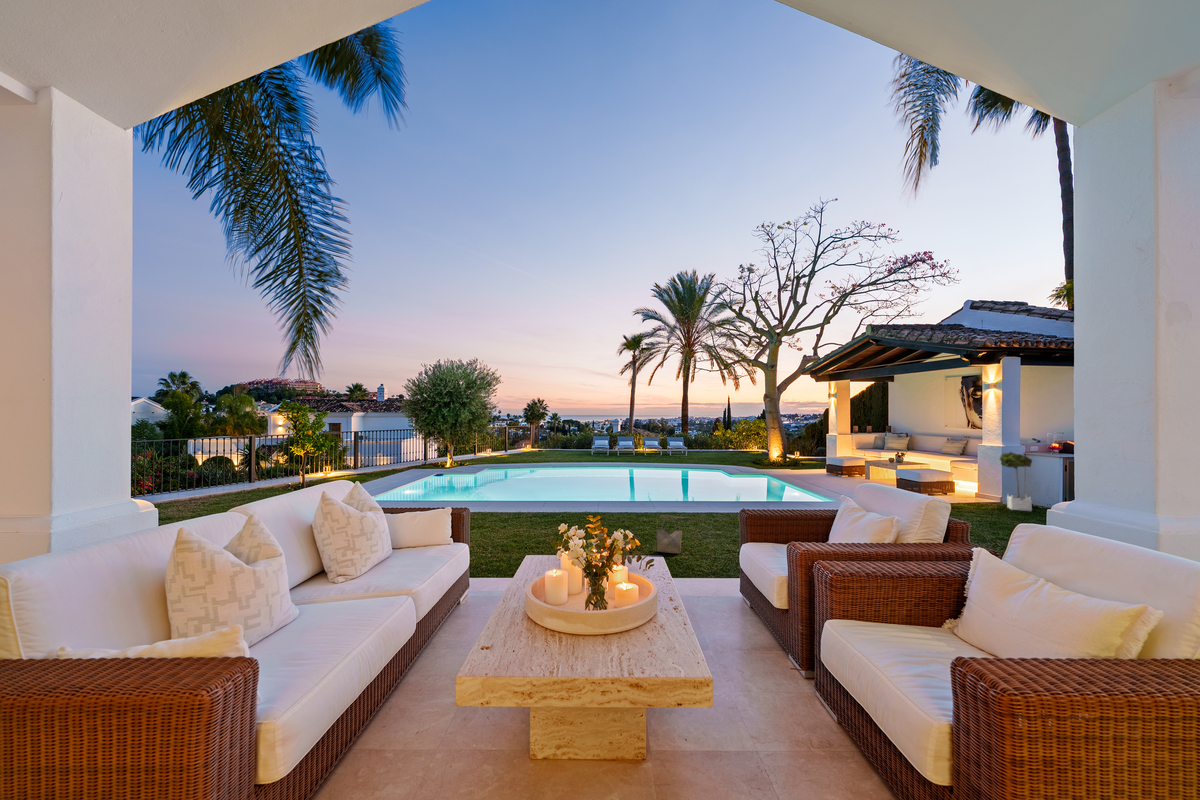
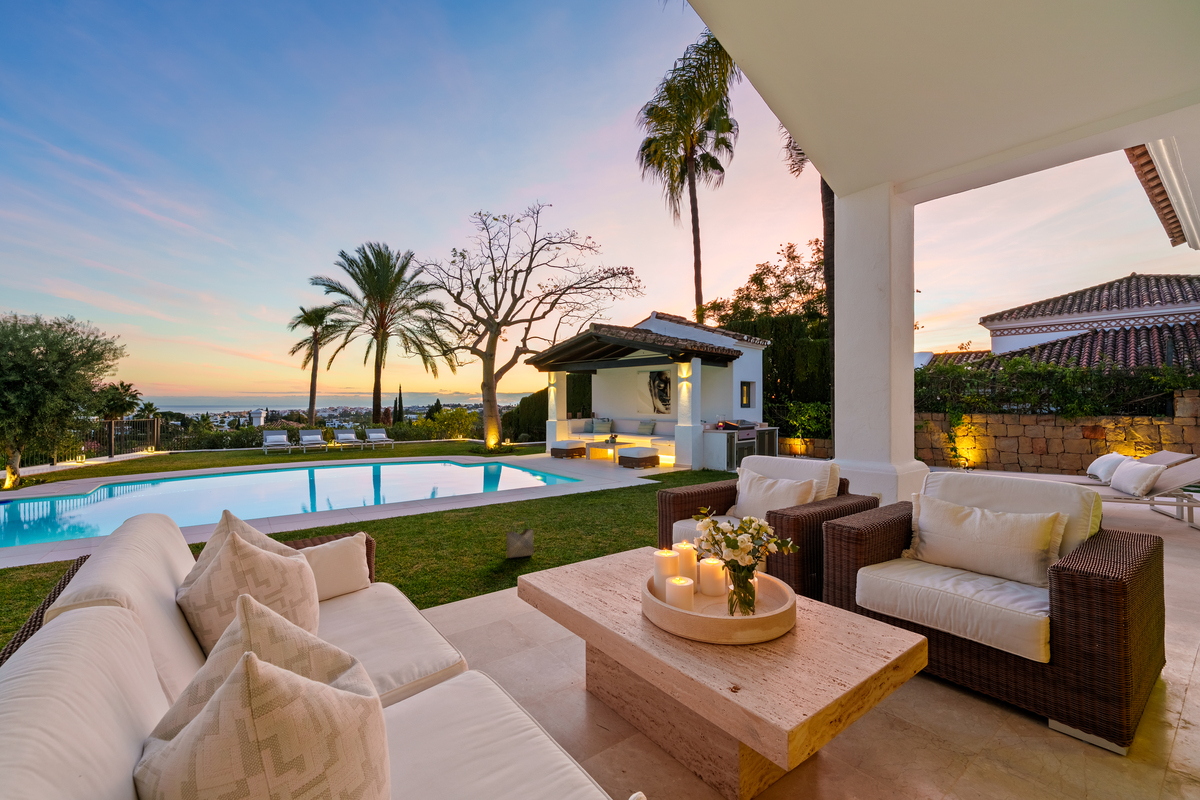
potted tree: present [1000,452,1032,511] -> none [692,430,711,473]

